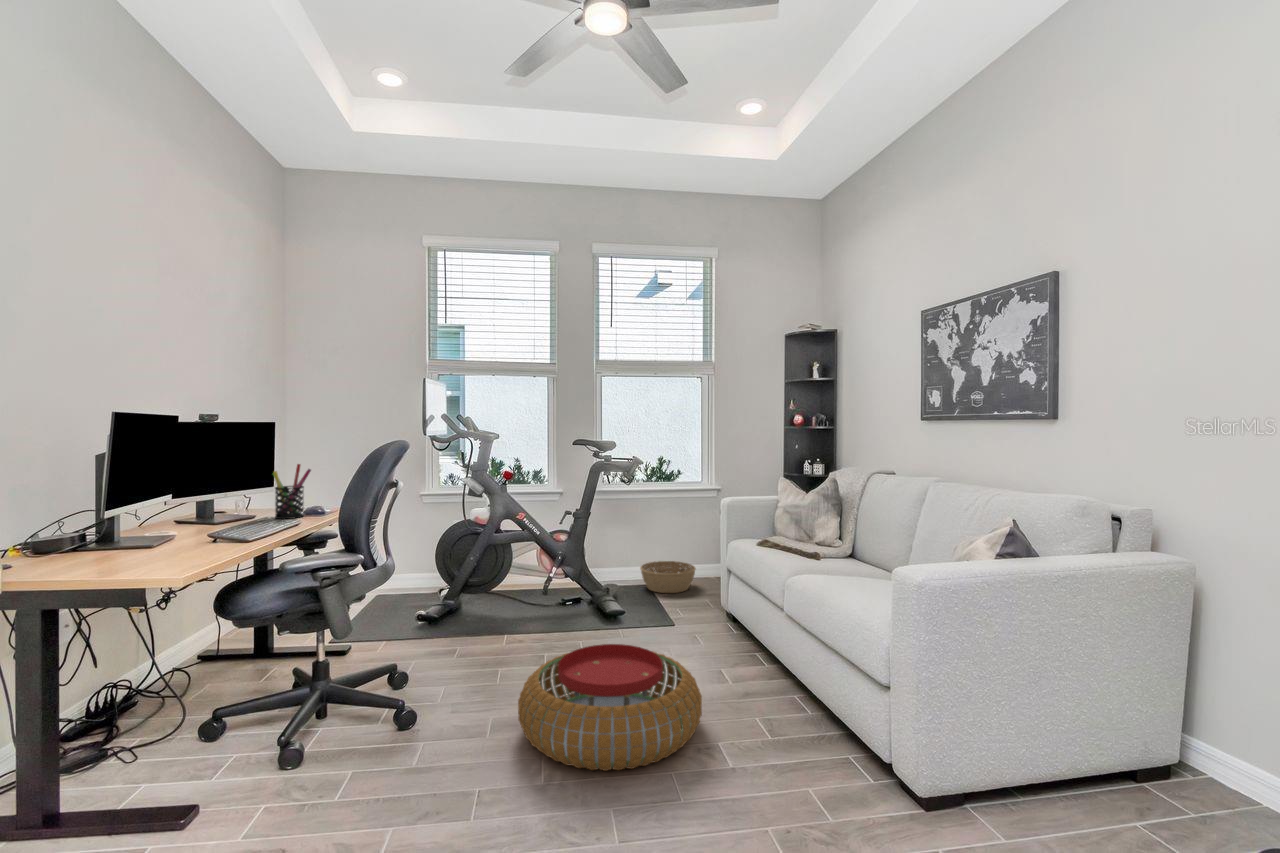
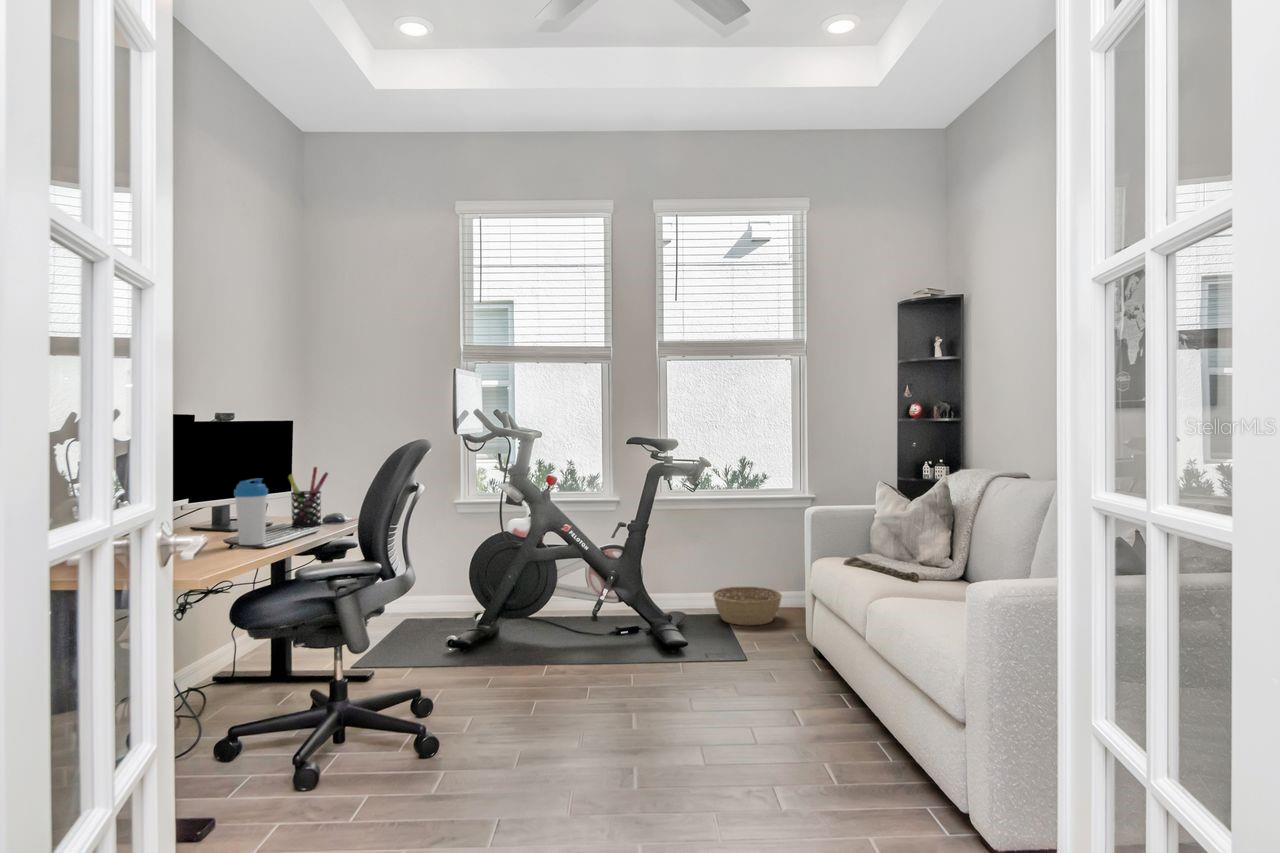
water bottle: none [219,475,254,538] -> present [234,479,268,545]
pouf: present [518,644,702,771] -> none [544,673,753,808]

